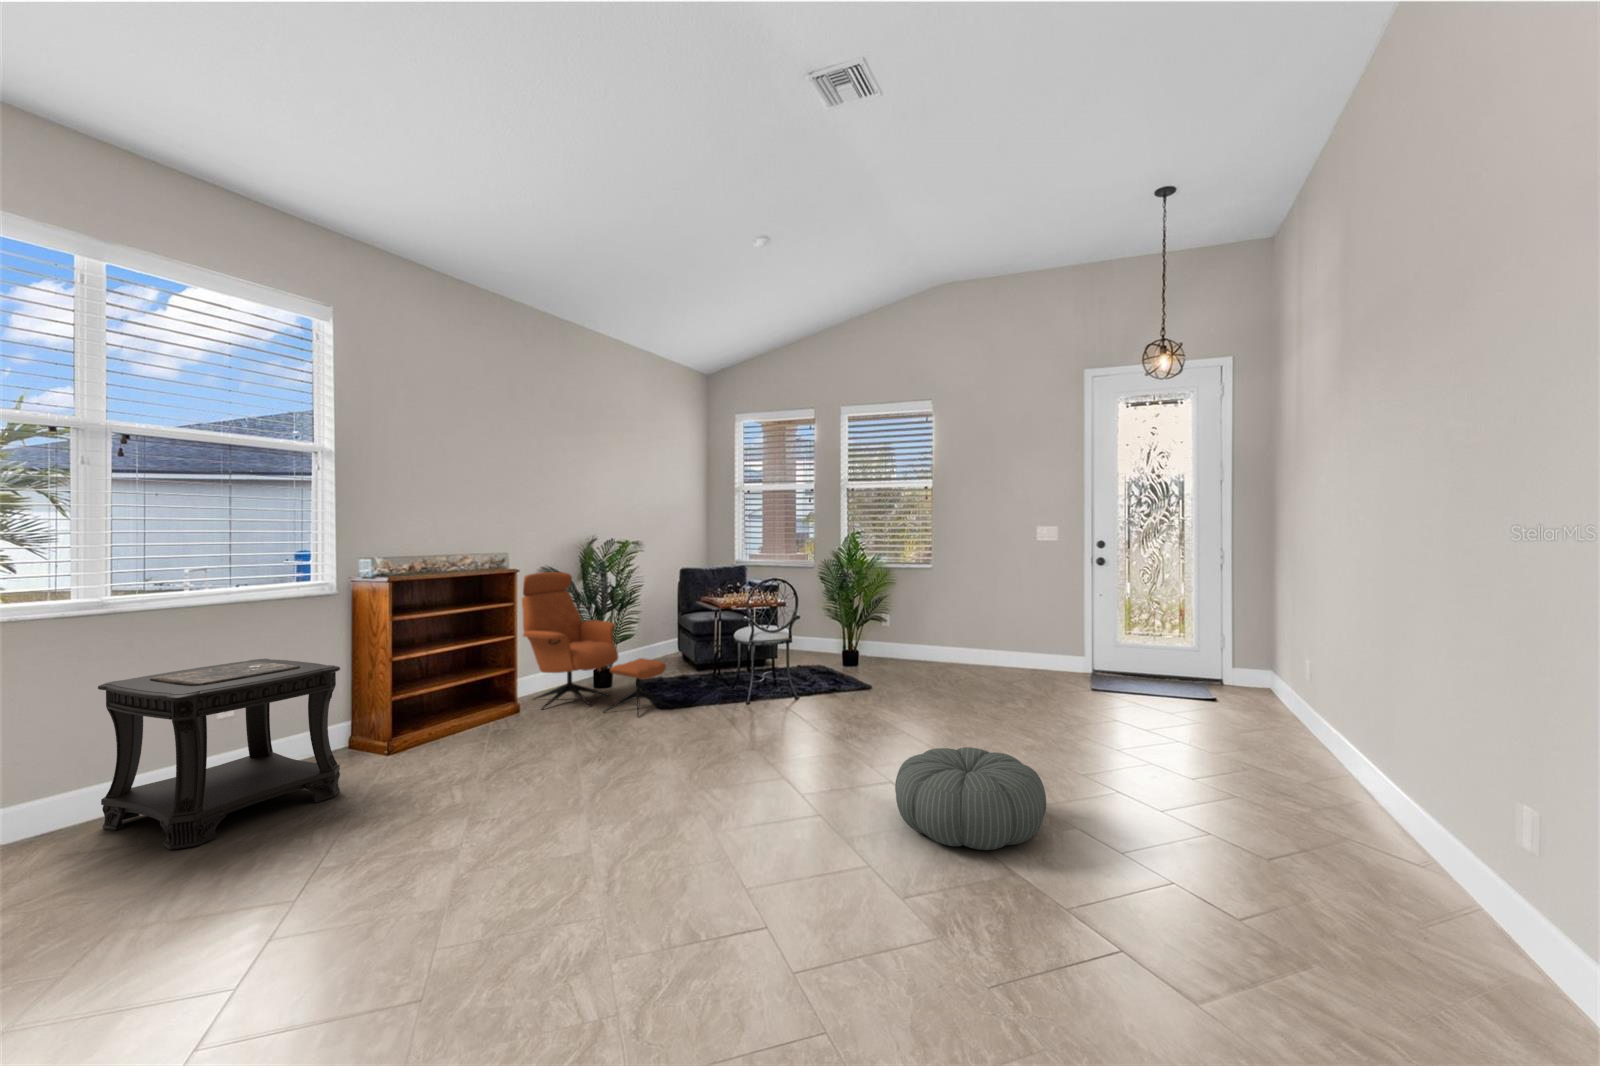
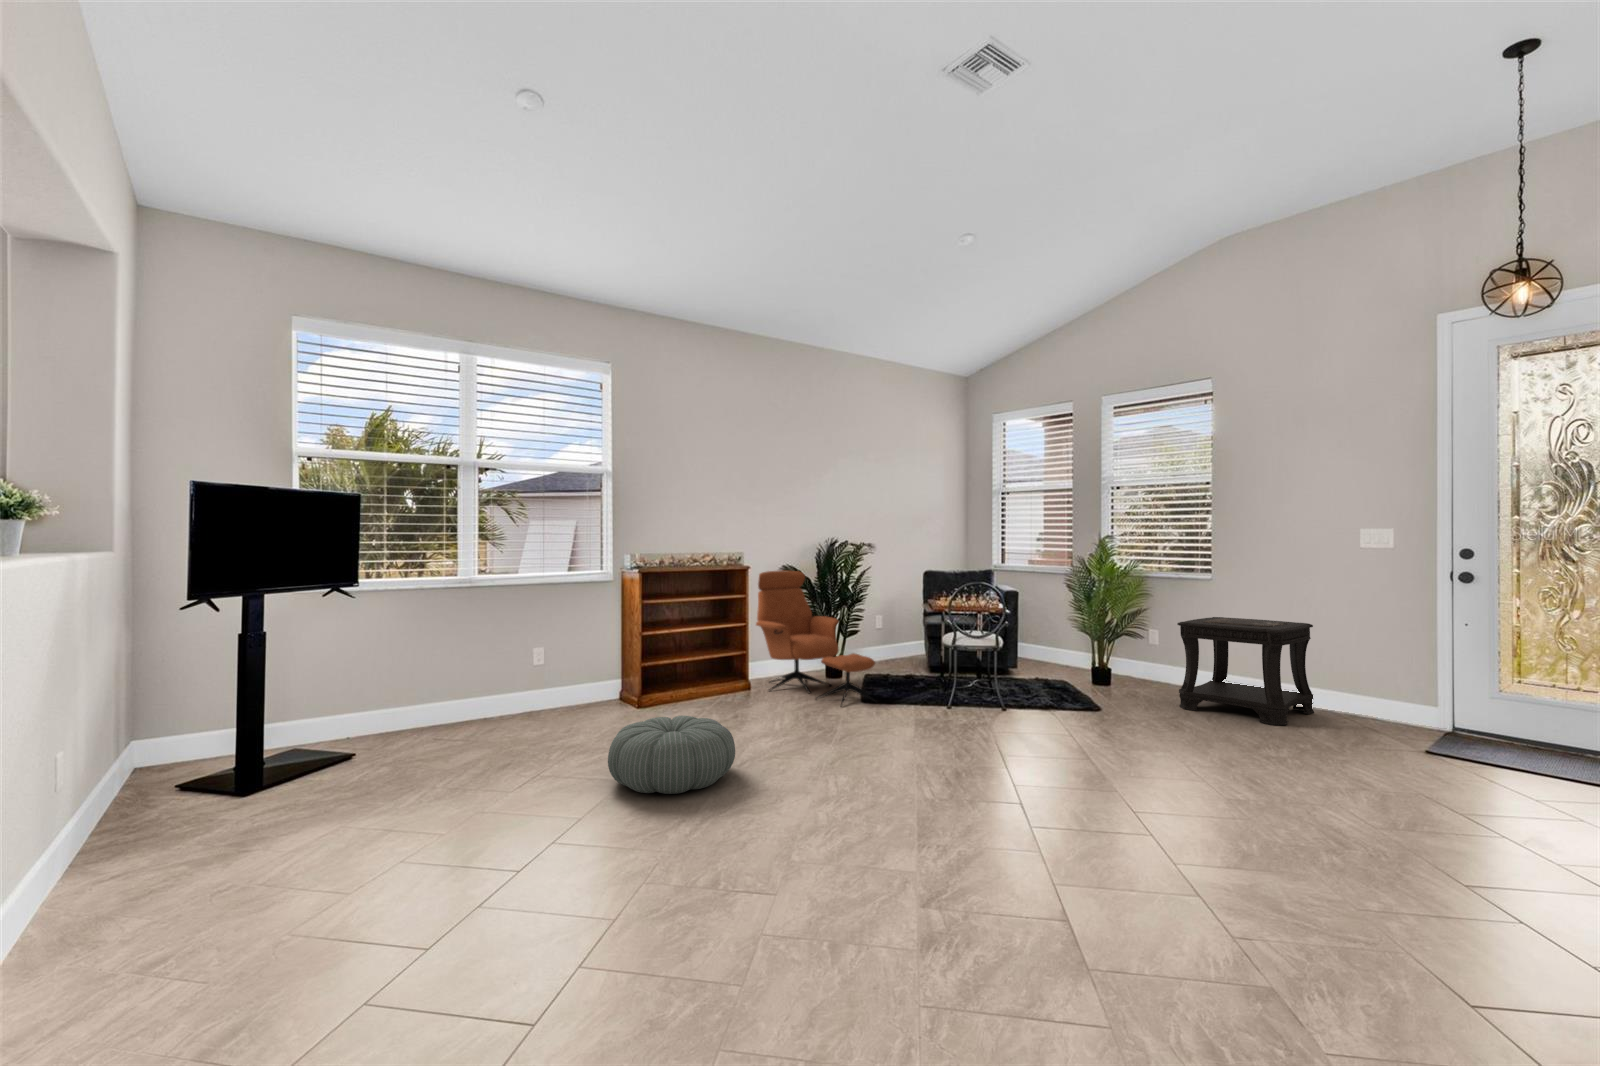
side table: present [98,659,340,850] -> present [1177,617,1314,725]
pouf: present [895,747,1046,850] -> present [608,715,735,794]

